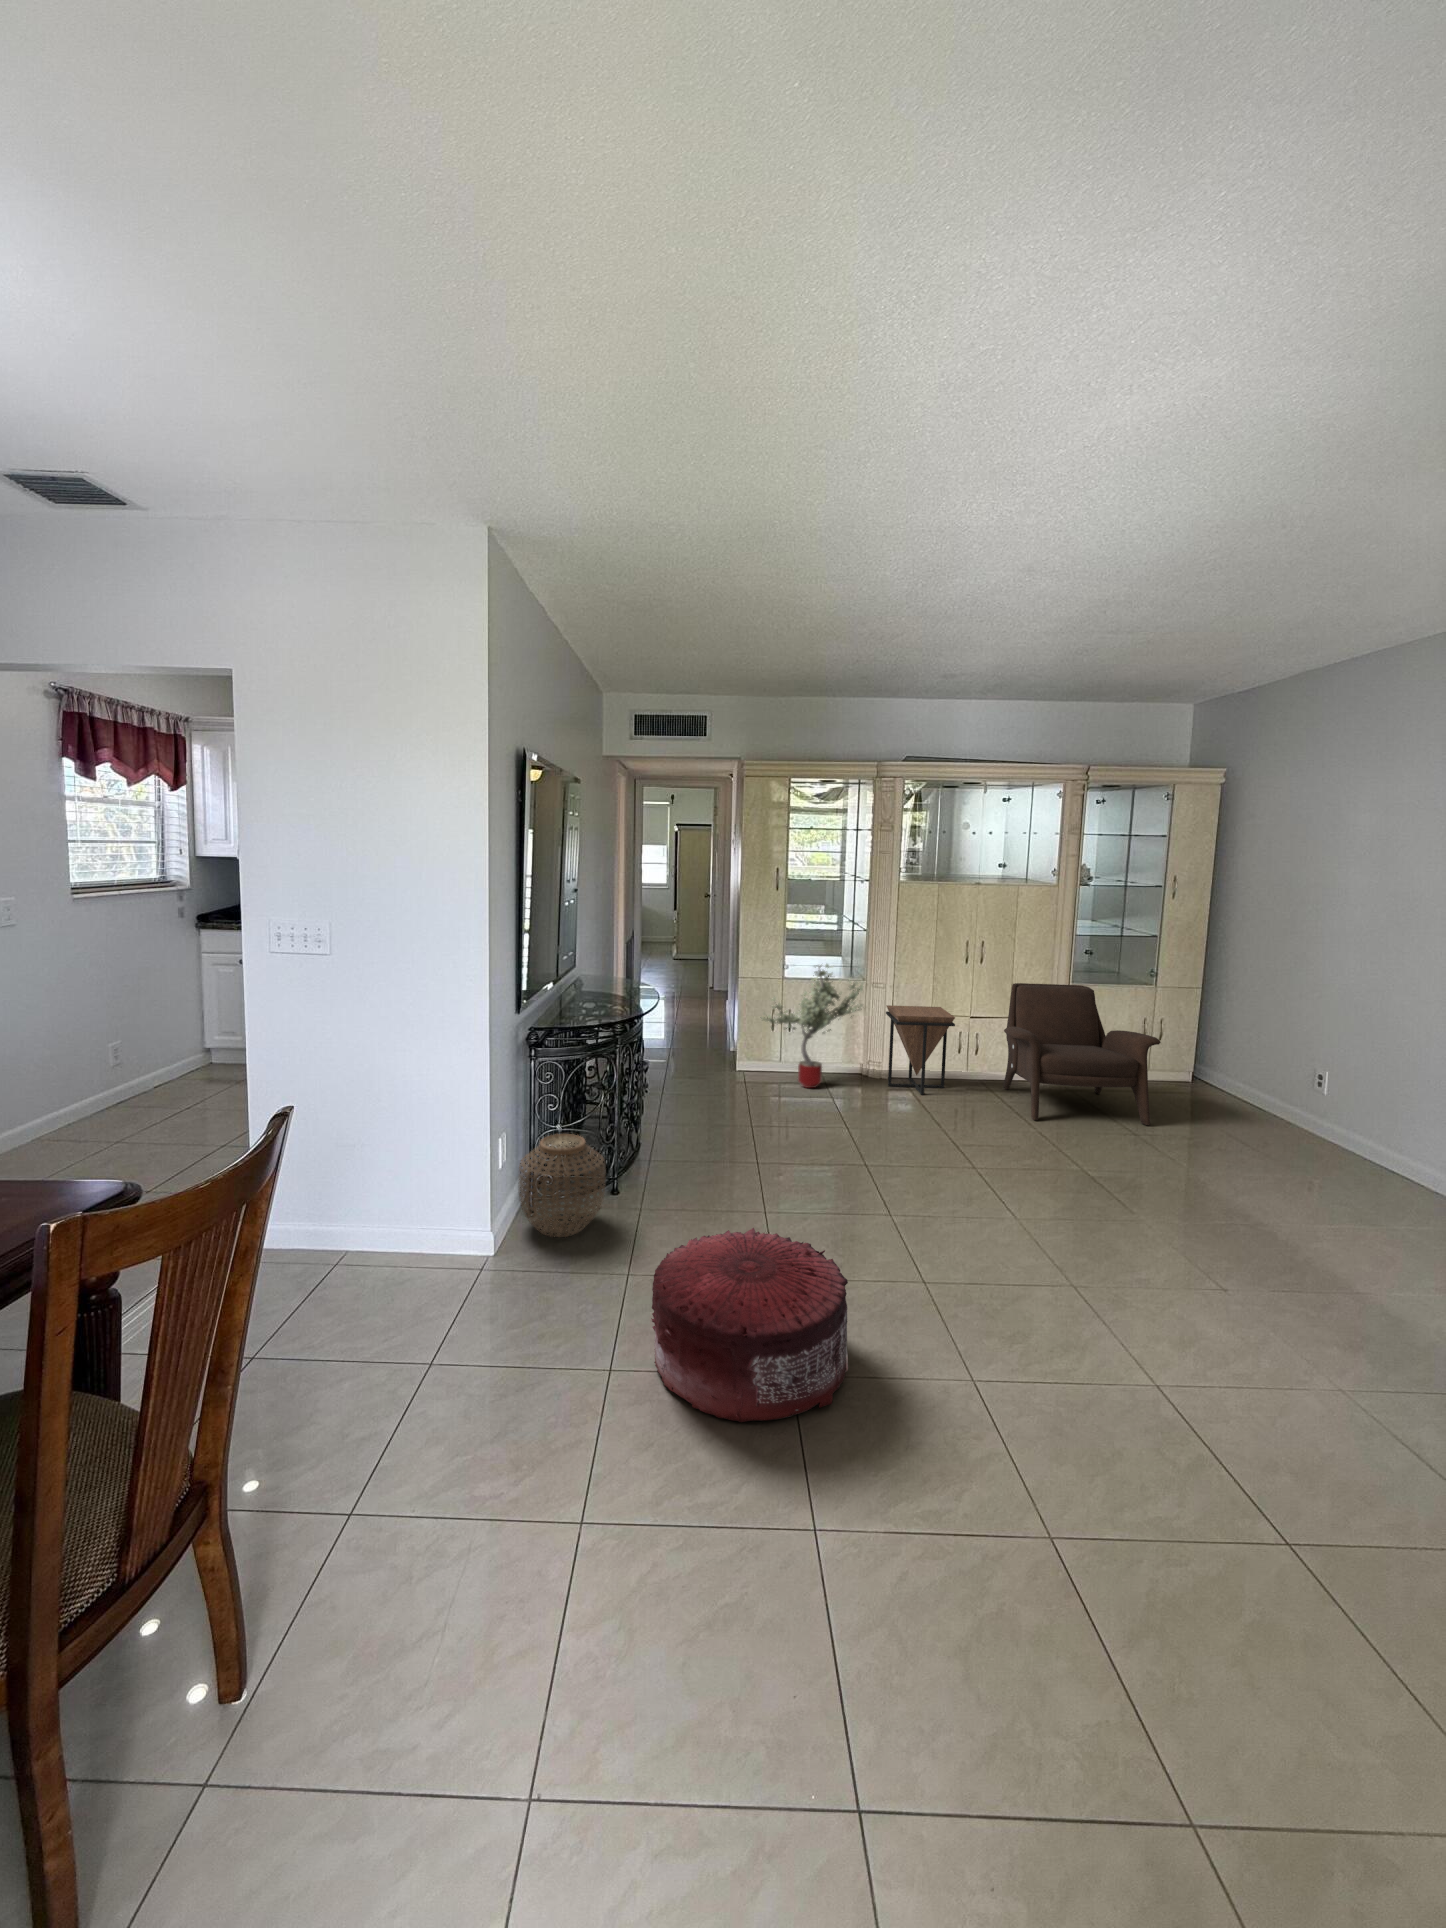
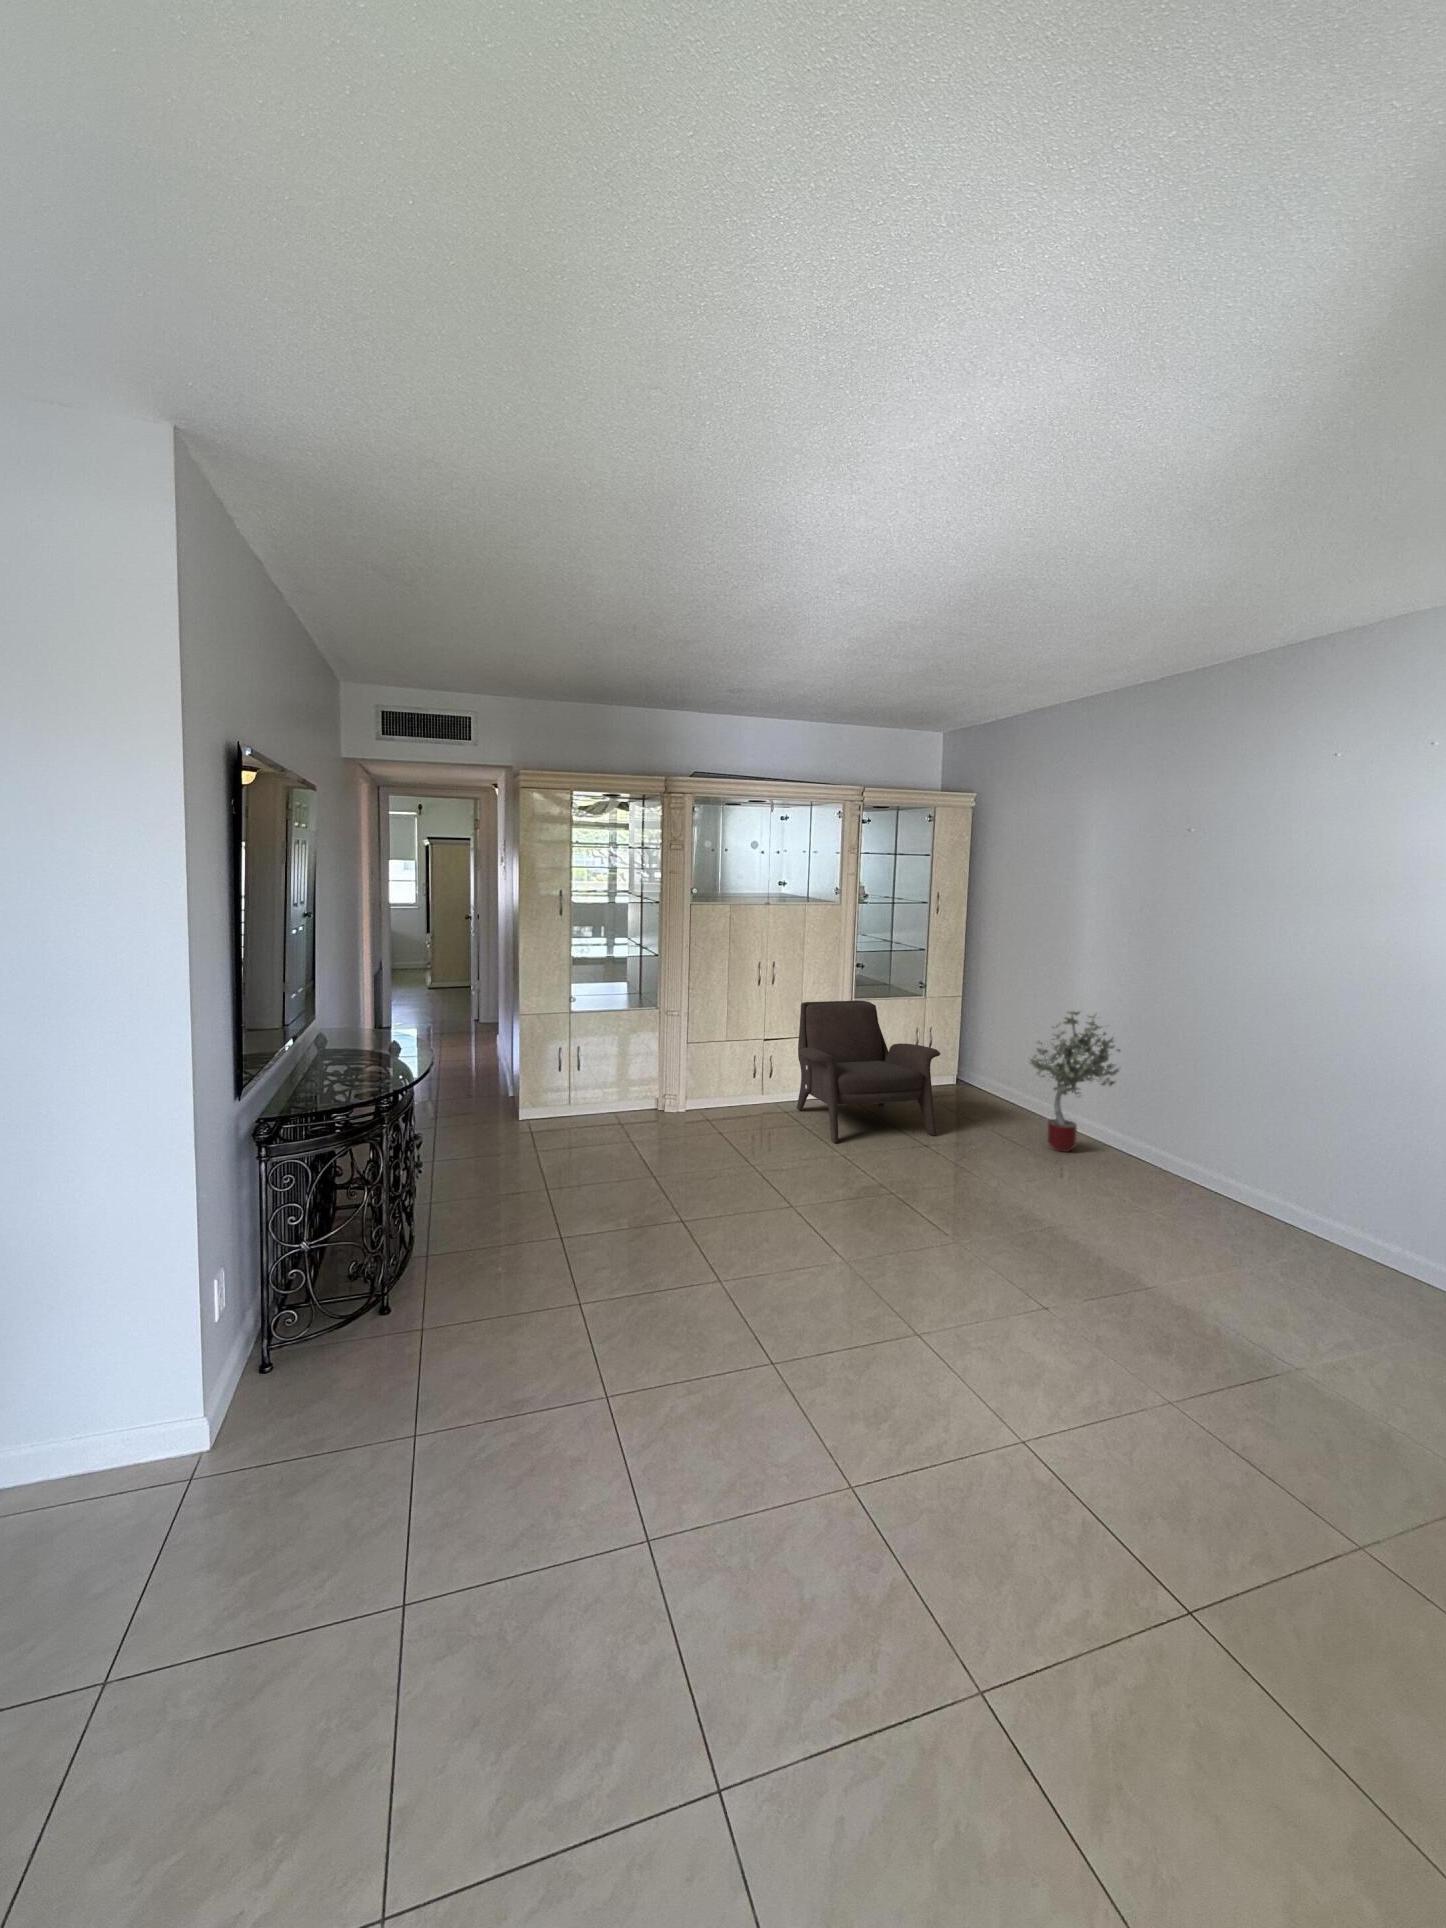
potted tree: present [762,964,863,1088] -> present [1030,1011,1120,1152]
side table: present [886,1005,955,1095] -> none [680,1031,752,1126]
woven basket: present [519,1134,605,1237] -> none [245,1255,374,1403]
pouf: present [652,1228,848,1422] -> none [461,1358,721,1664]

